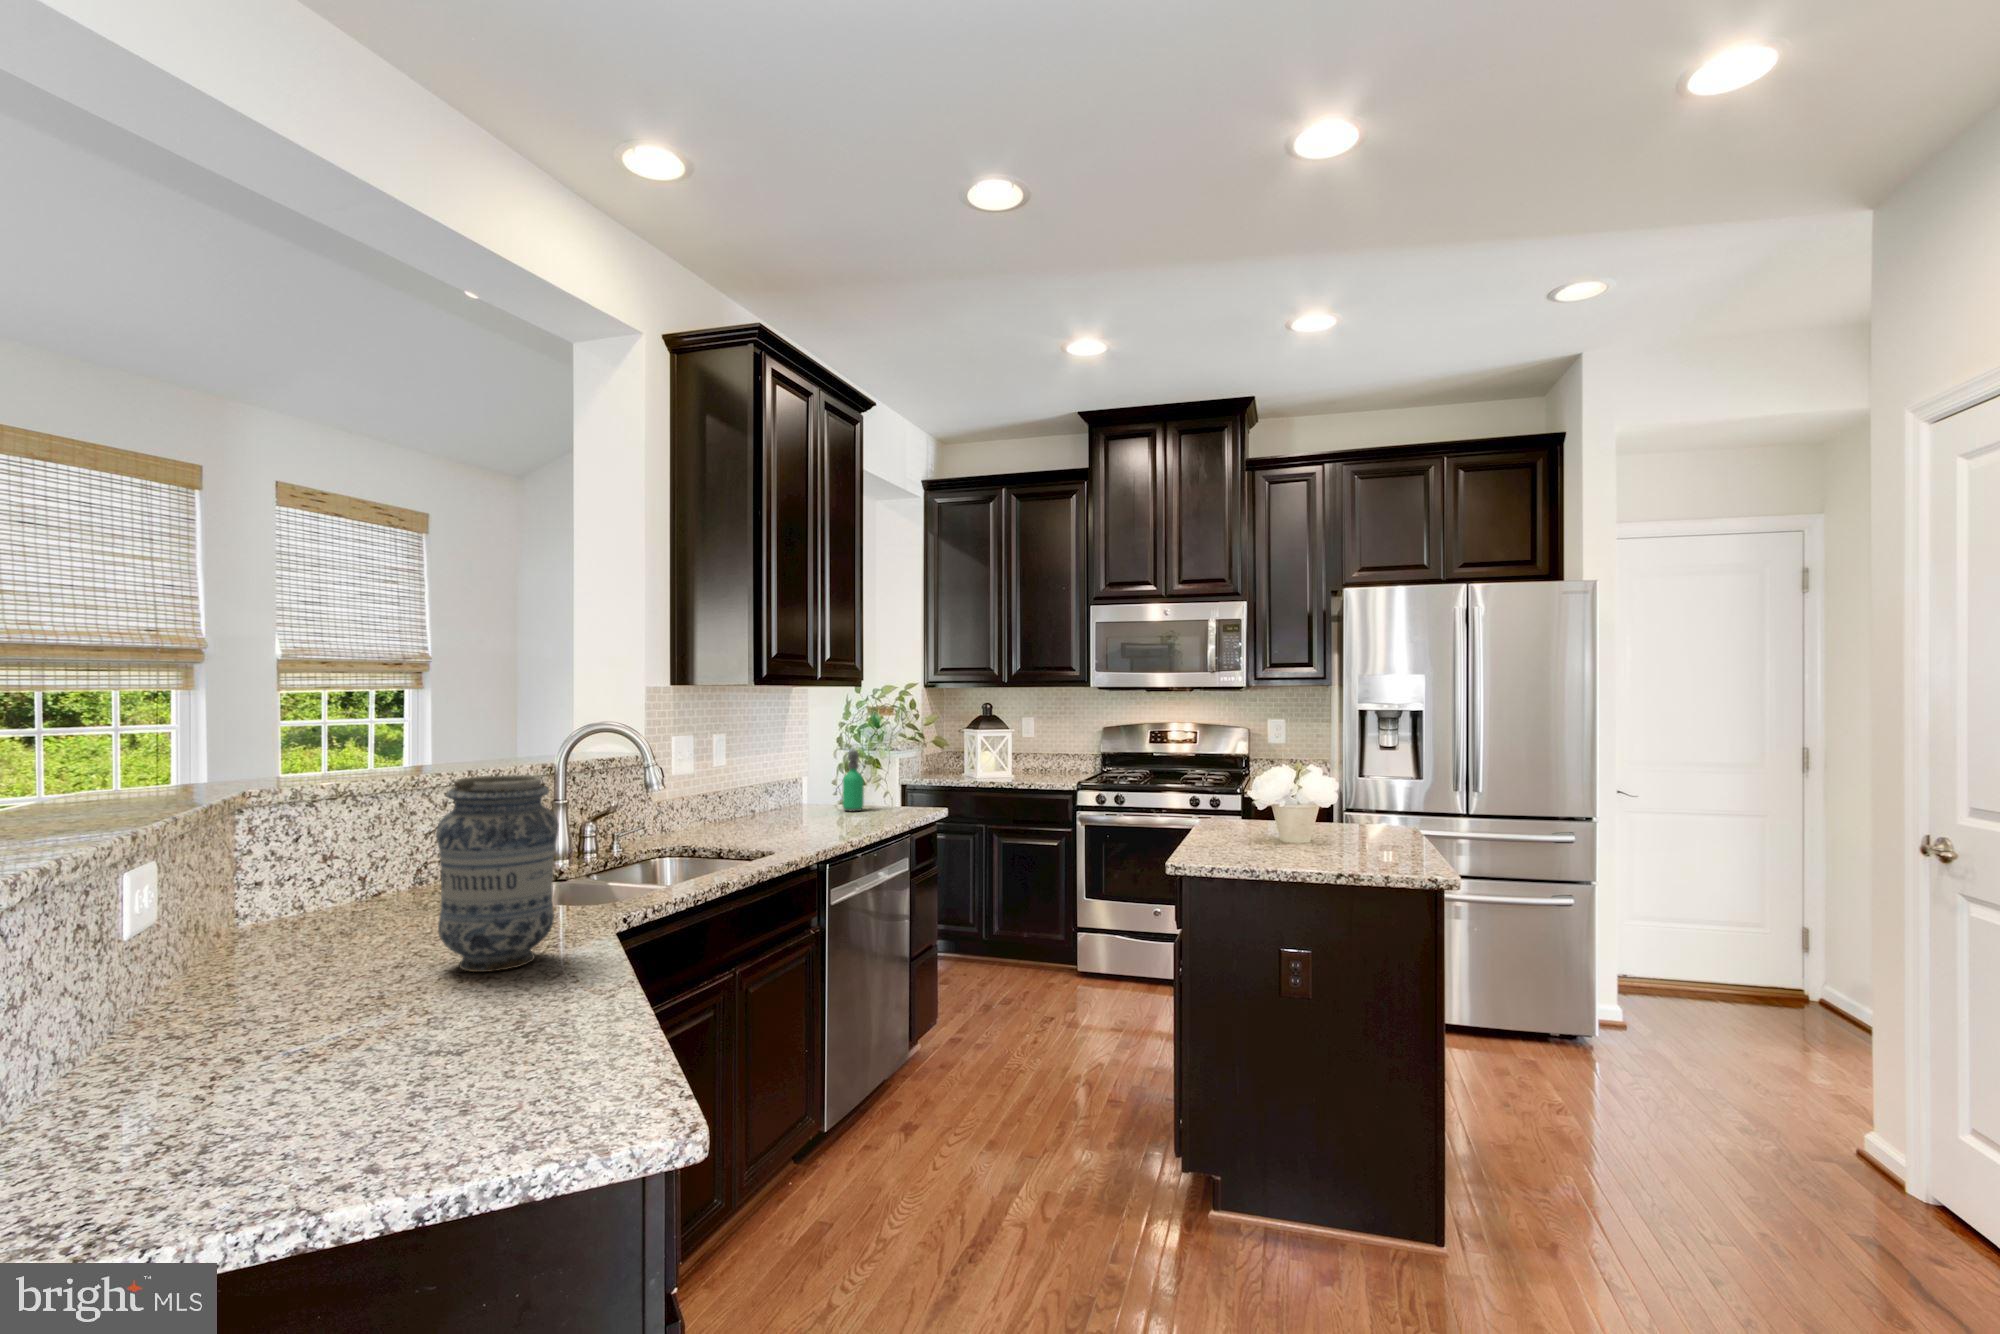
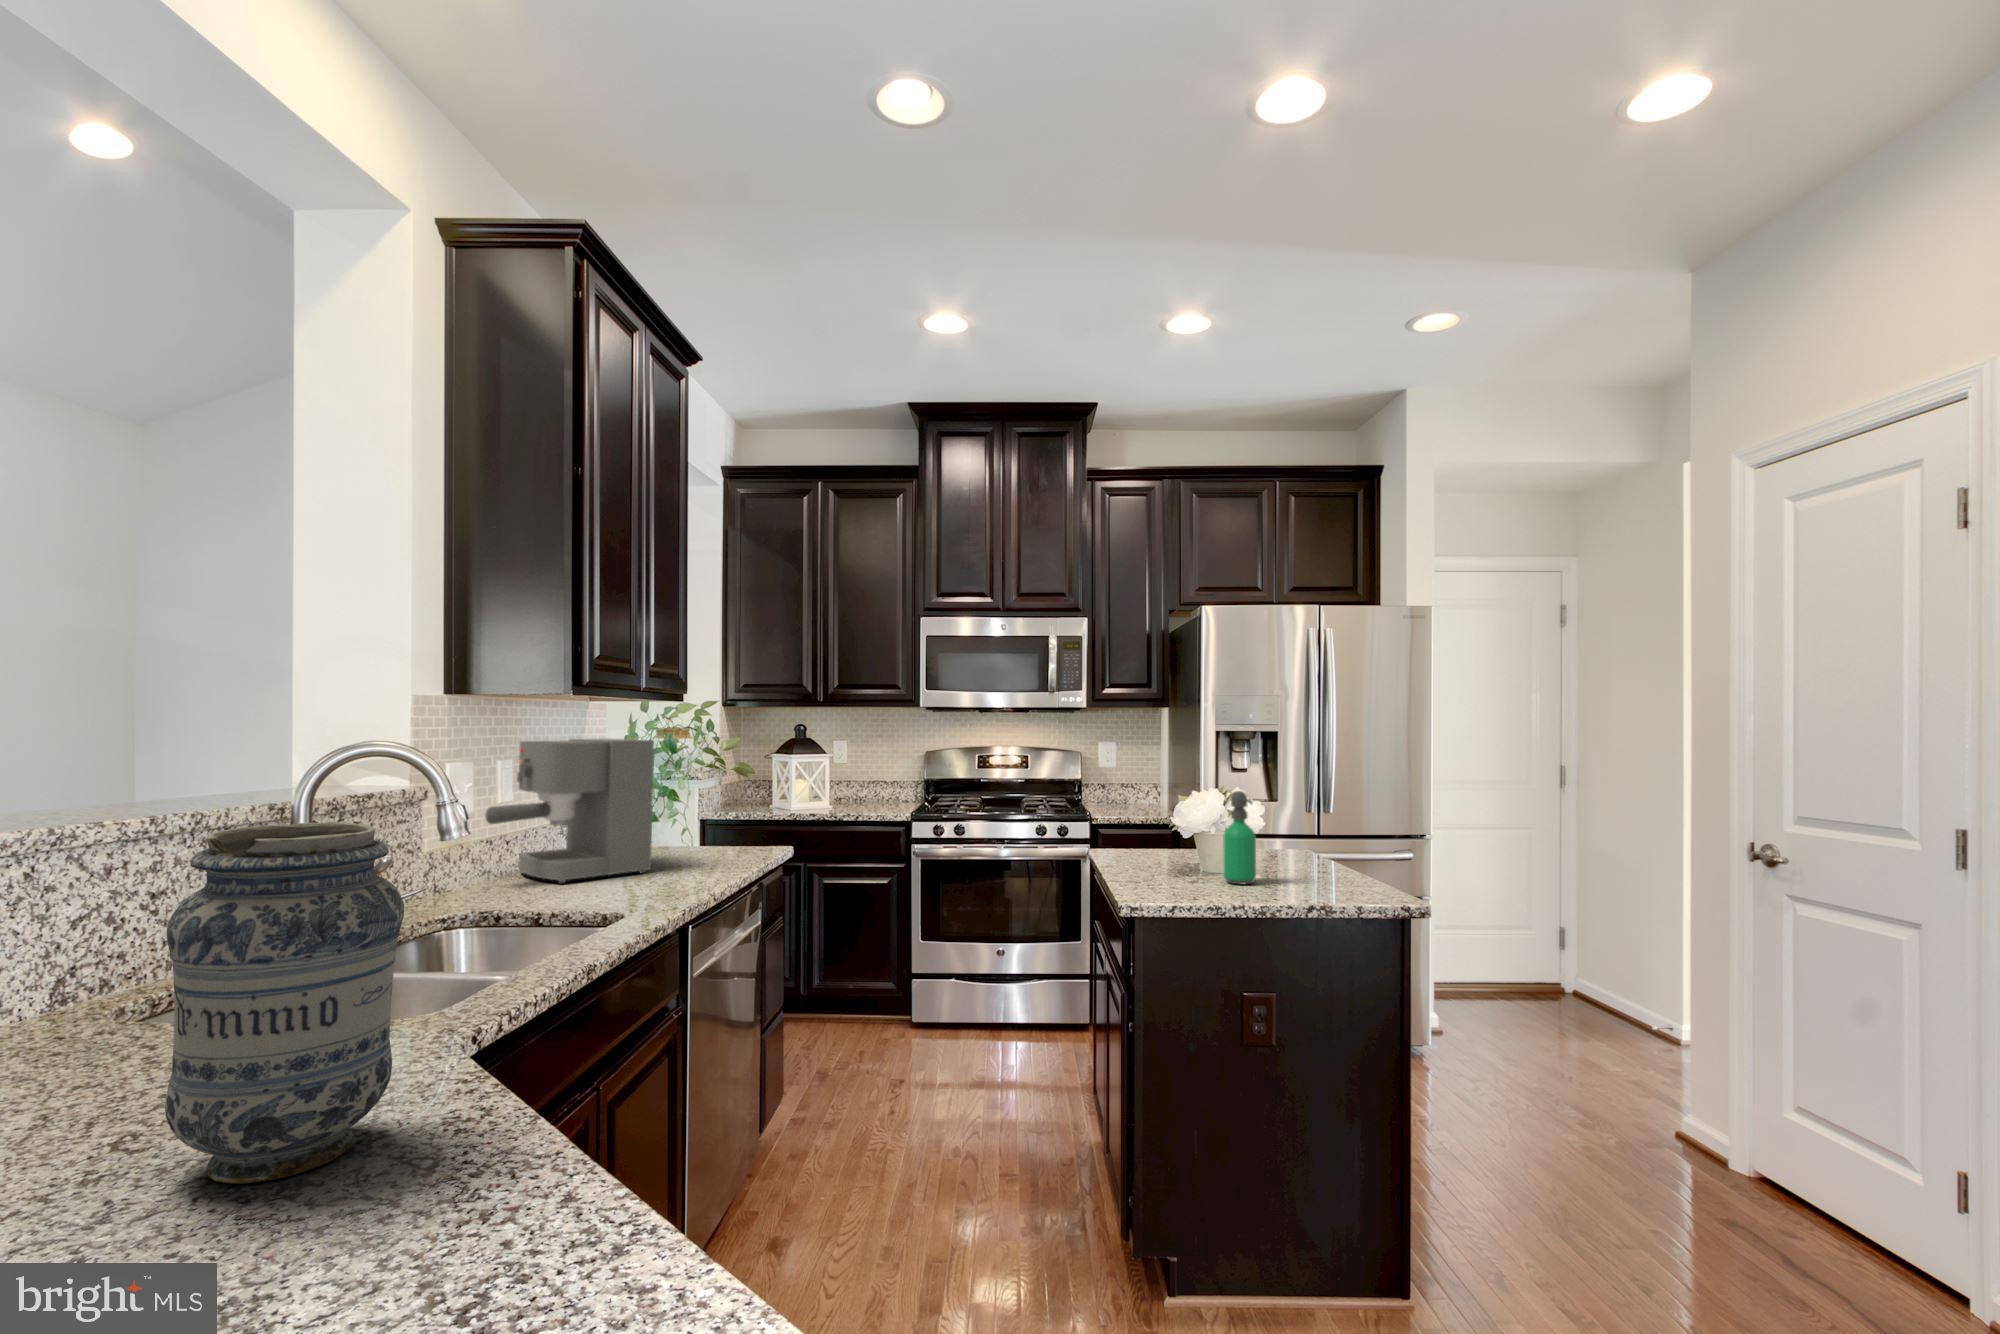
coffee maker: none [696,718,820,829] -> present [485,738,654,883]
soap dispenser: present [842,750,864,811] -> present [1223,791,1256,884]

